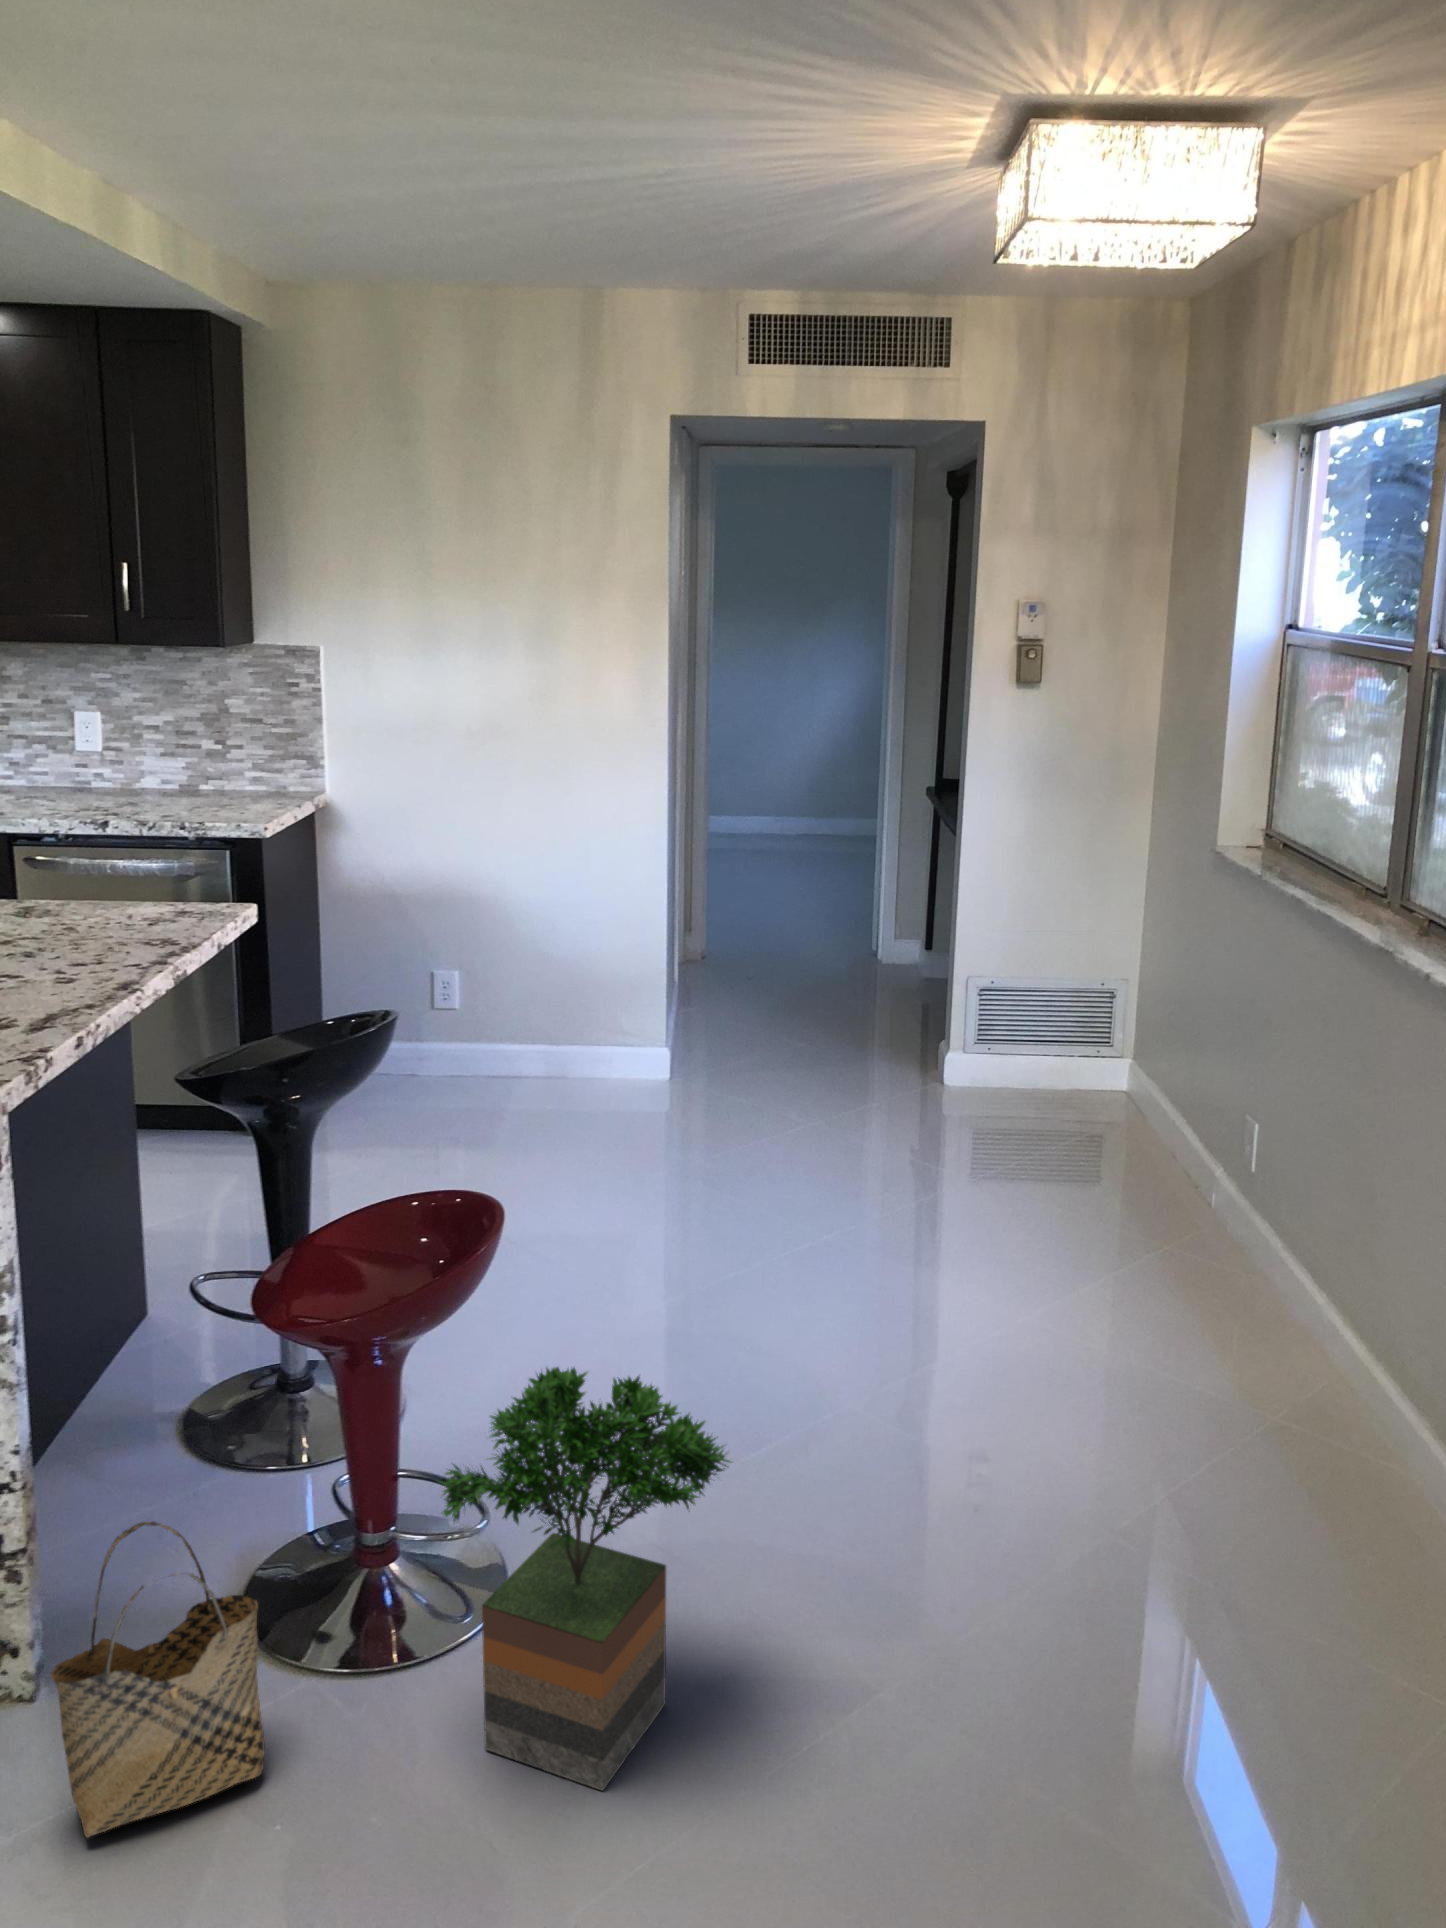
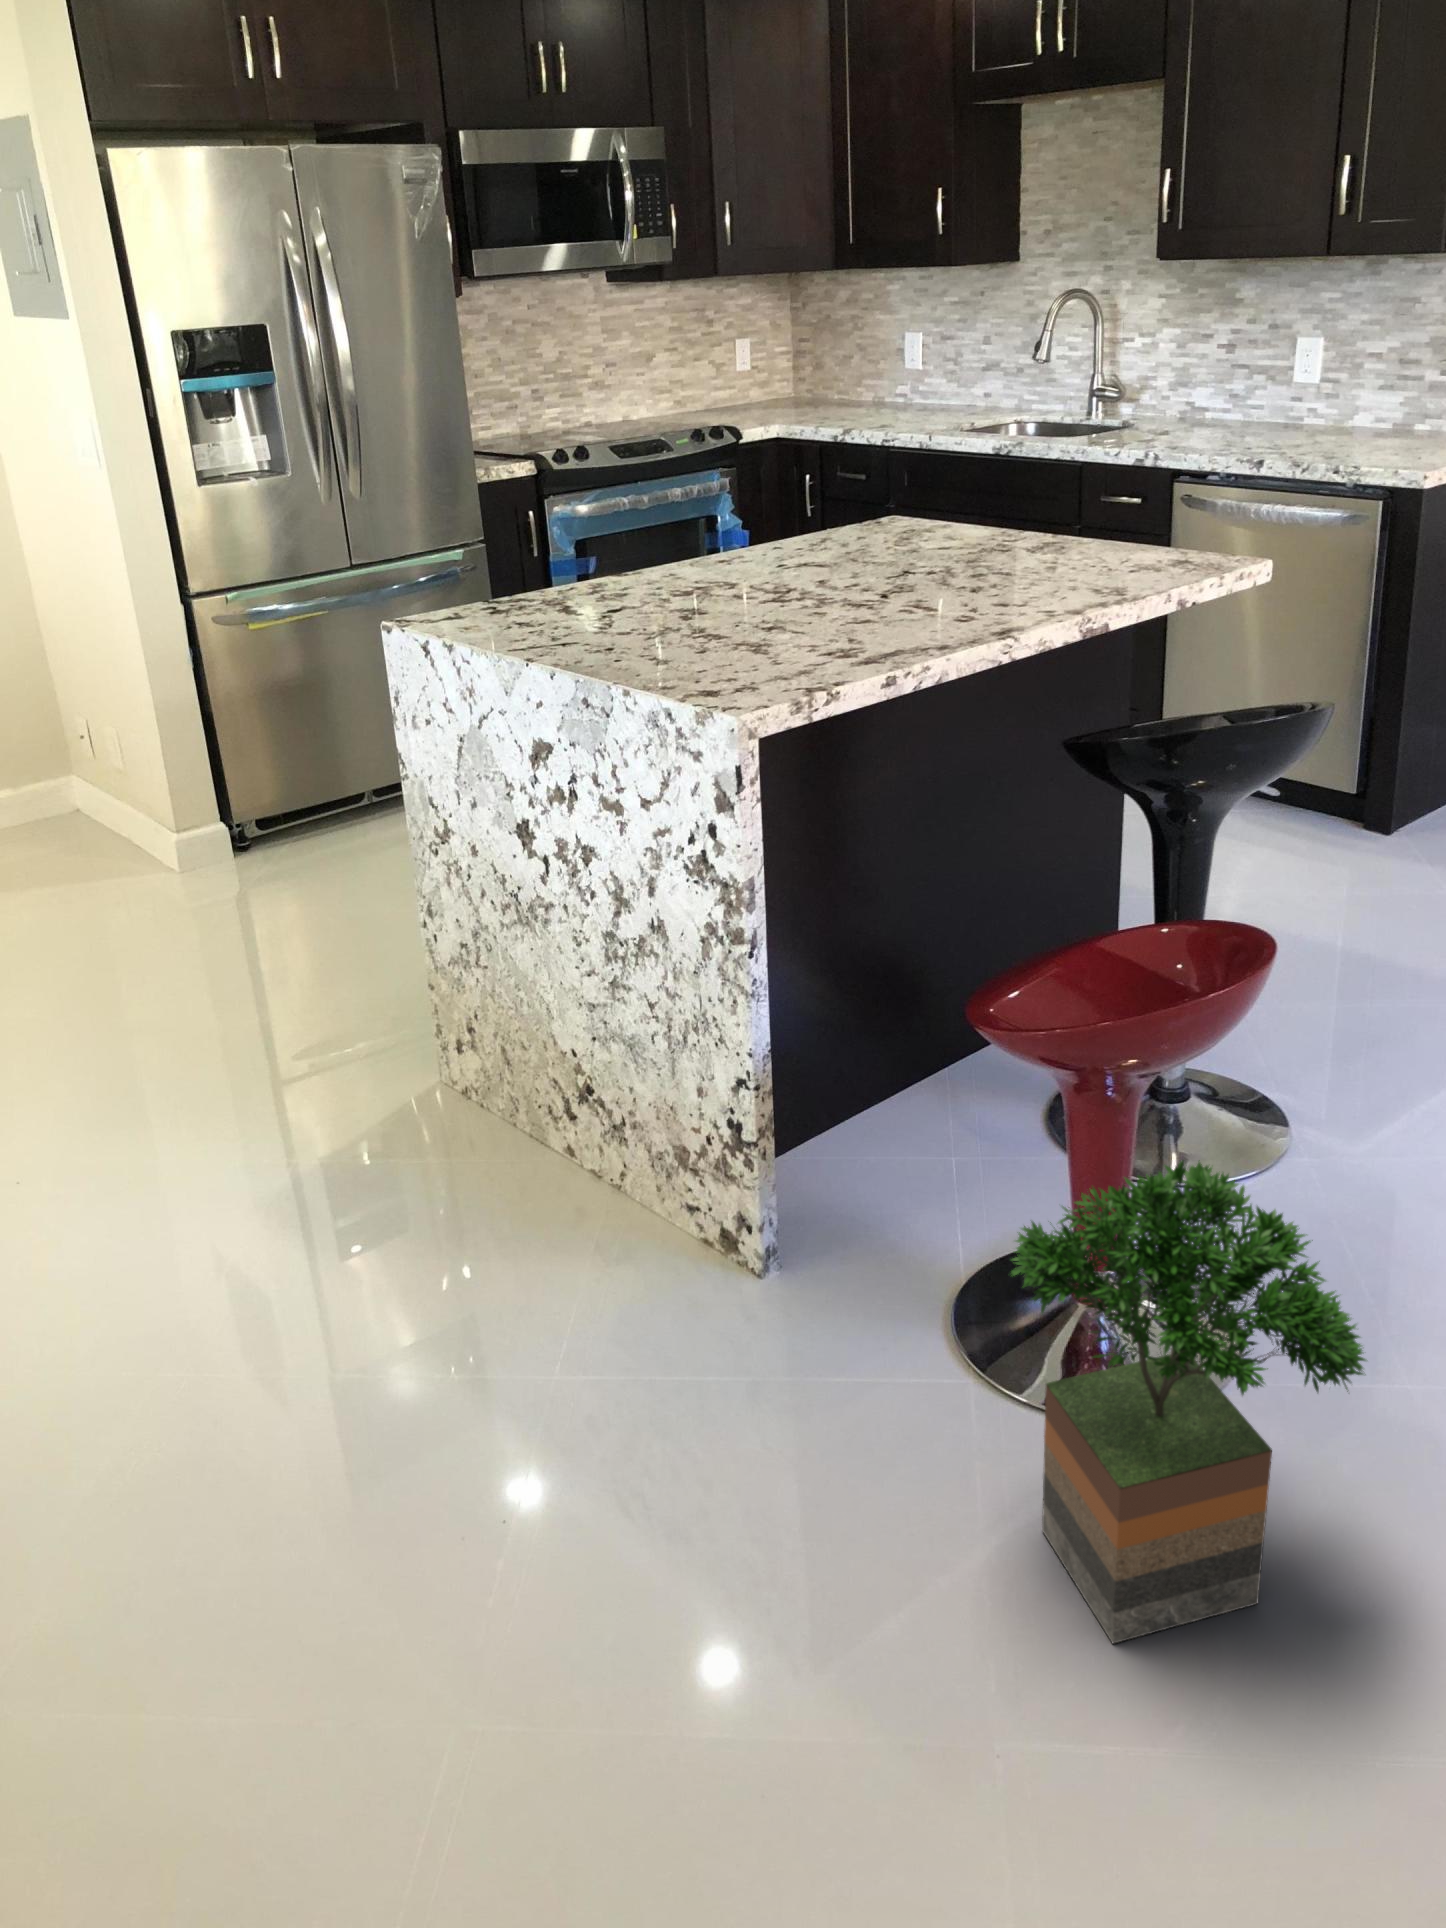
woven basket: present [51,1522,265,1837] -> none [680,1156,874,1433]

